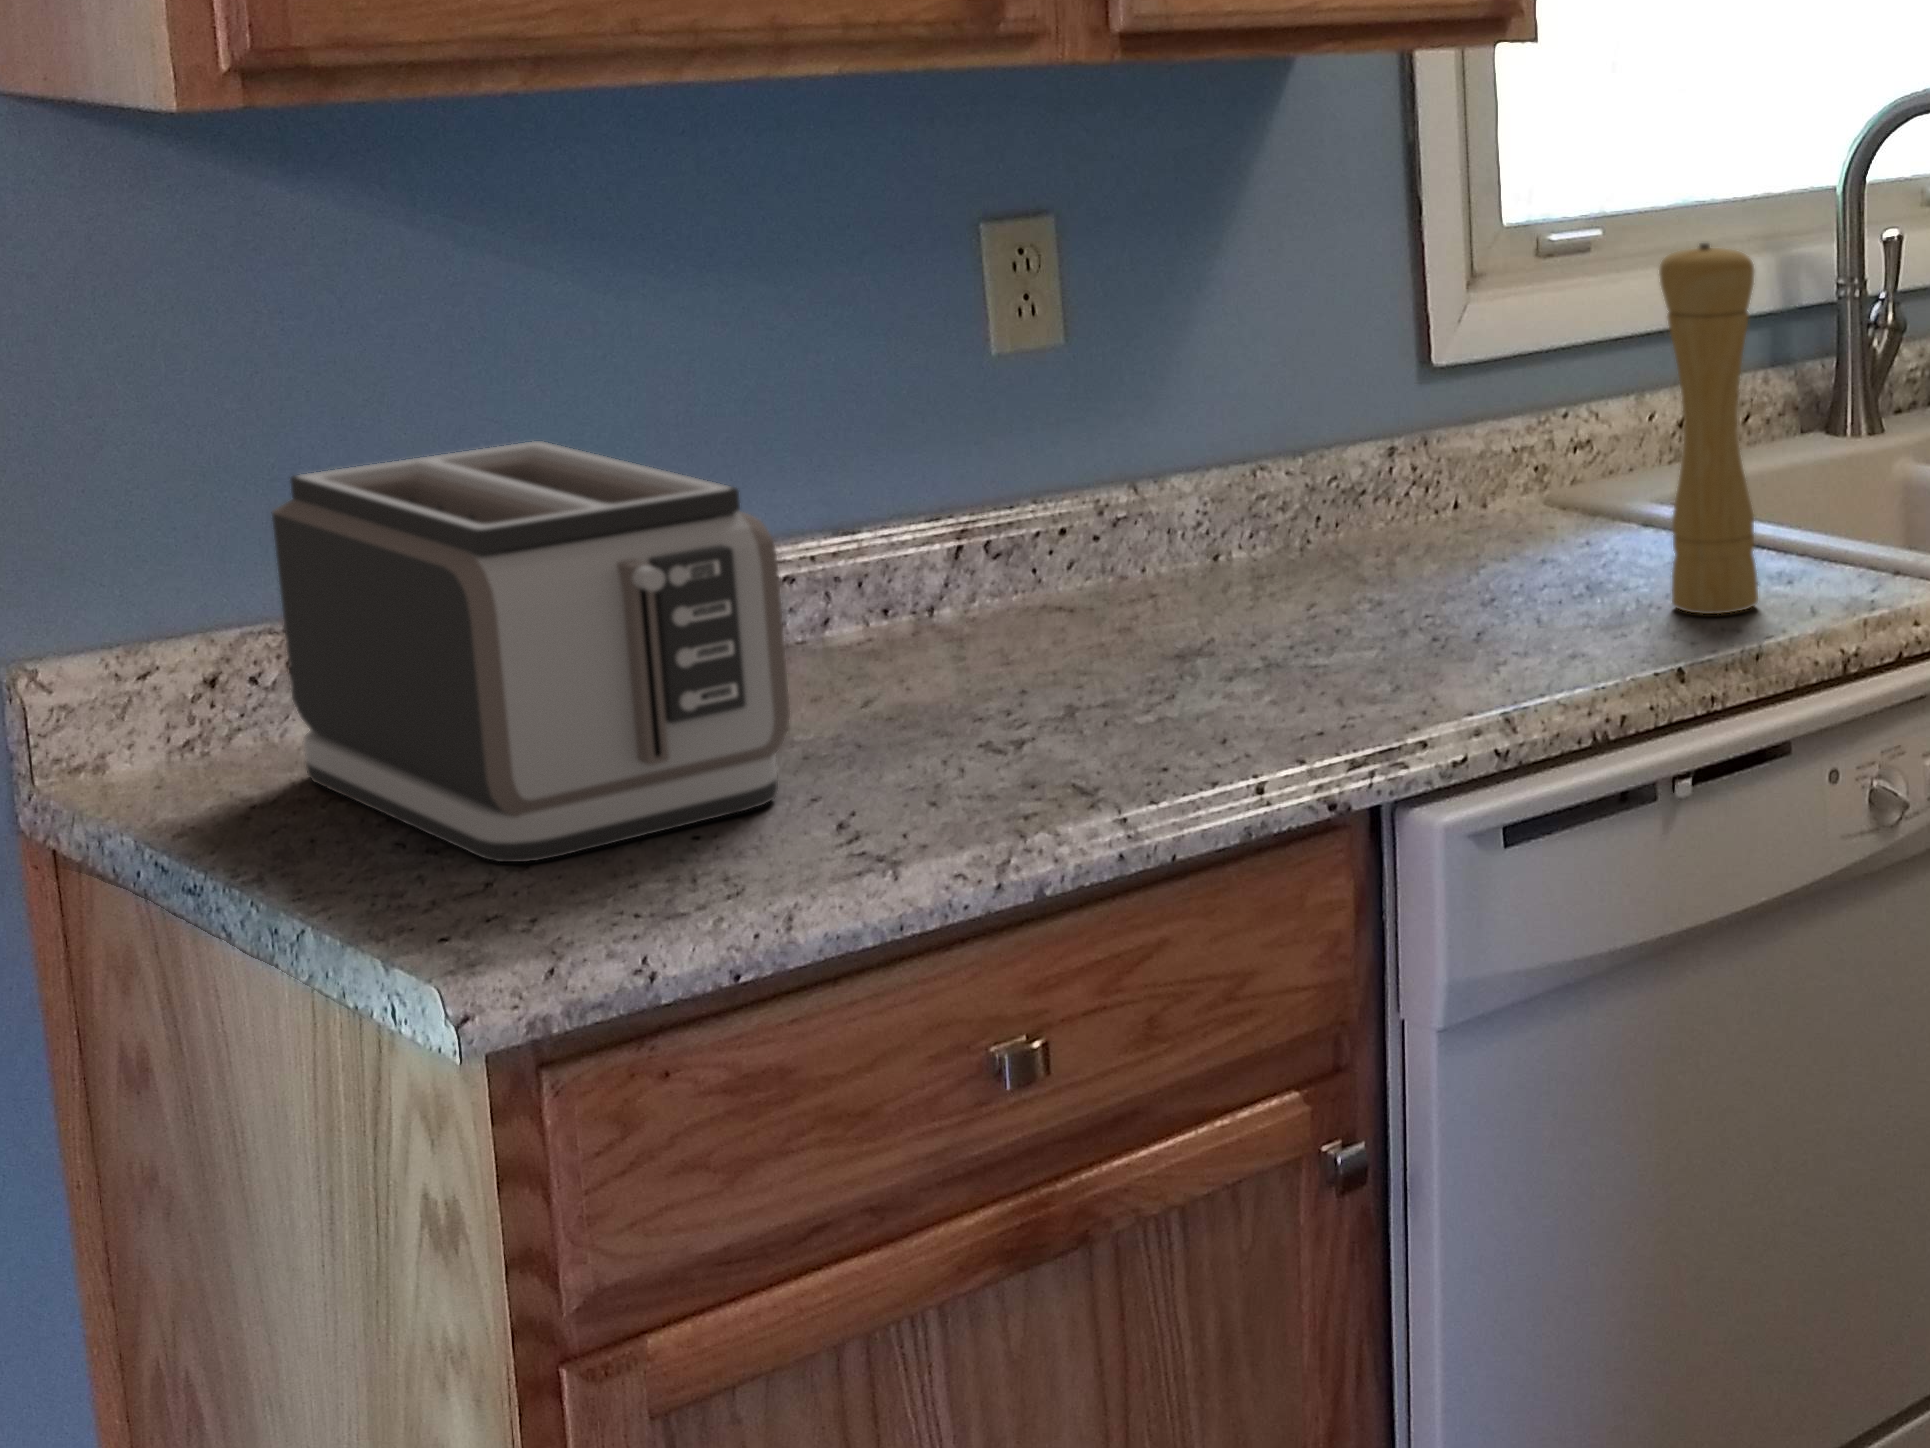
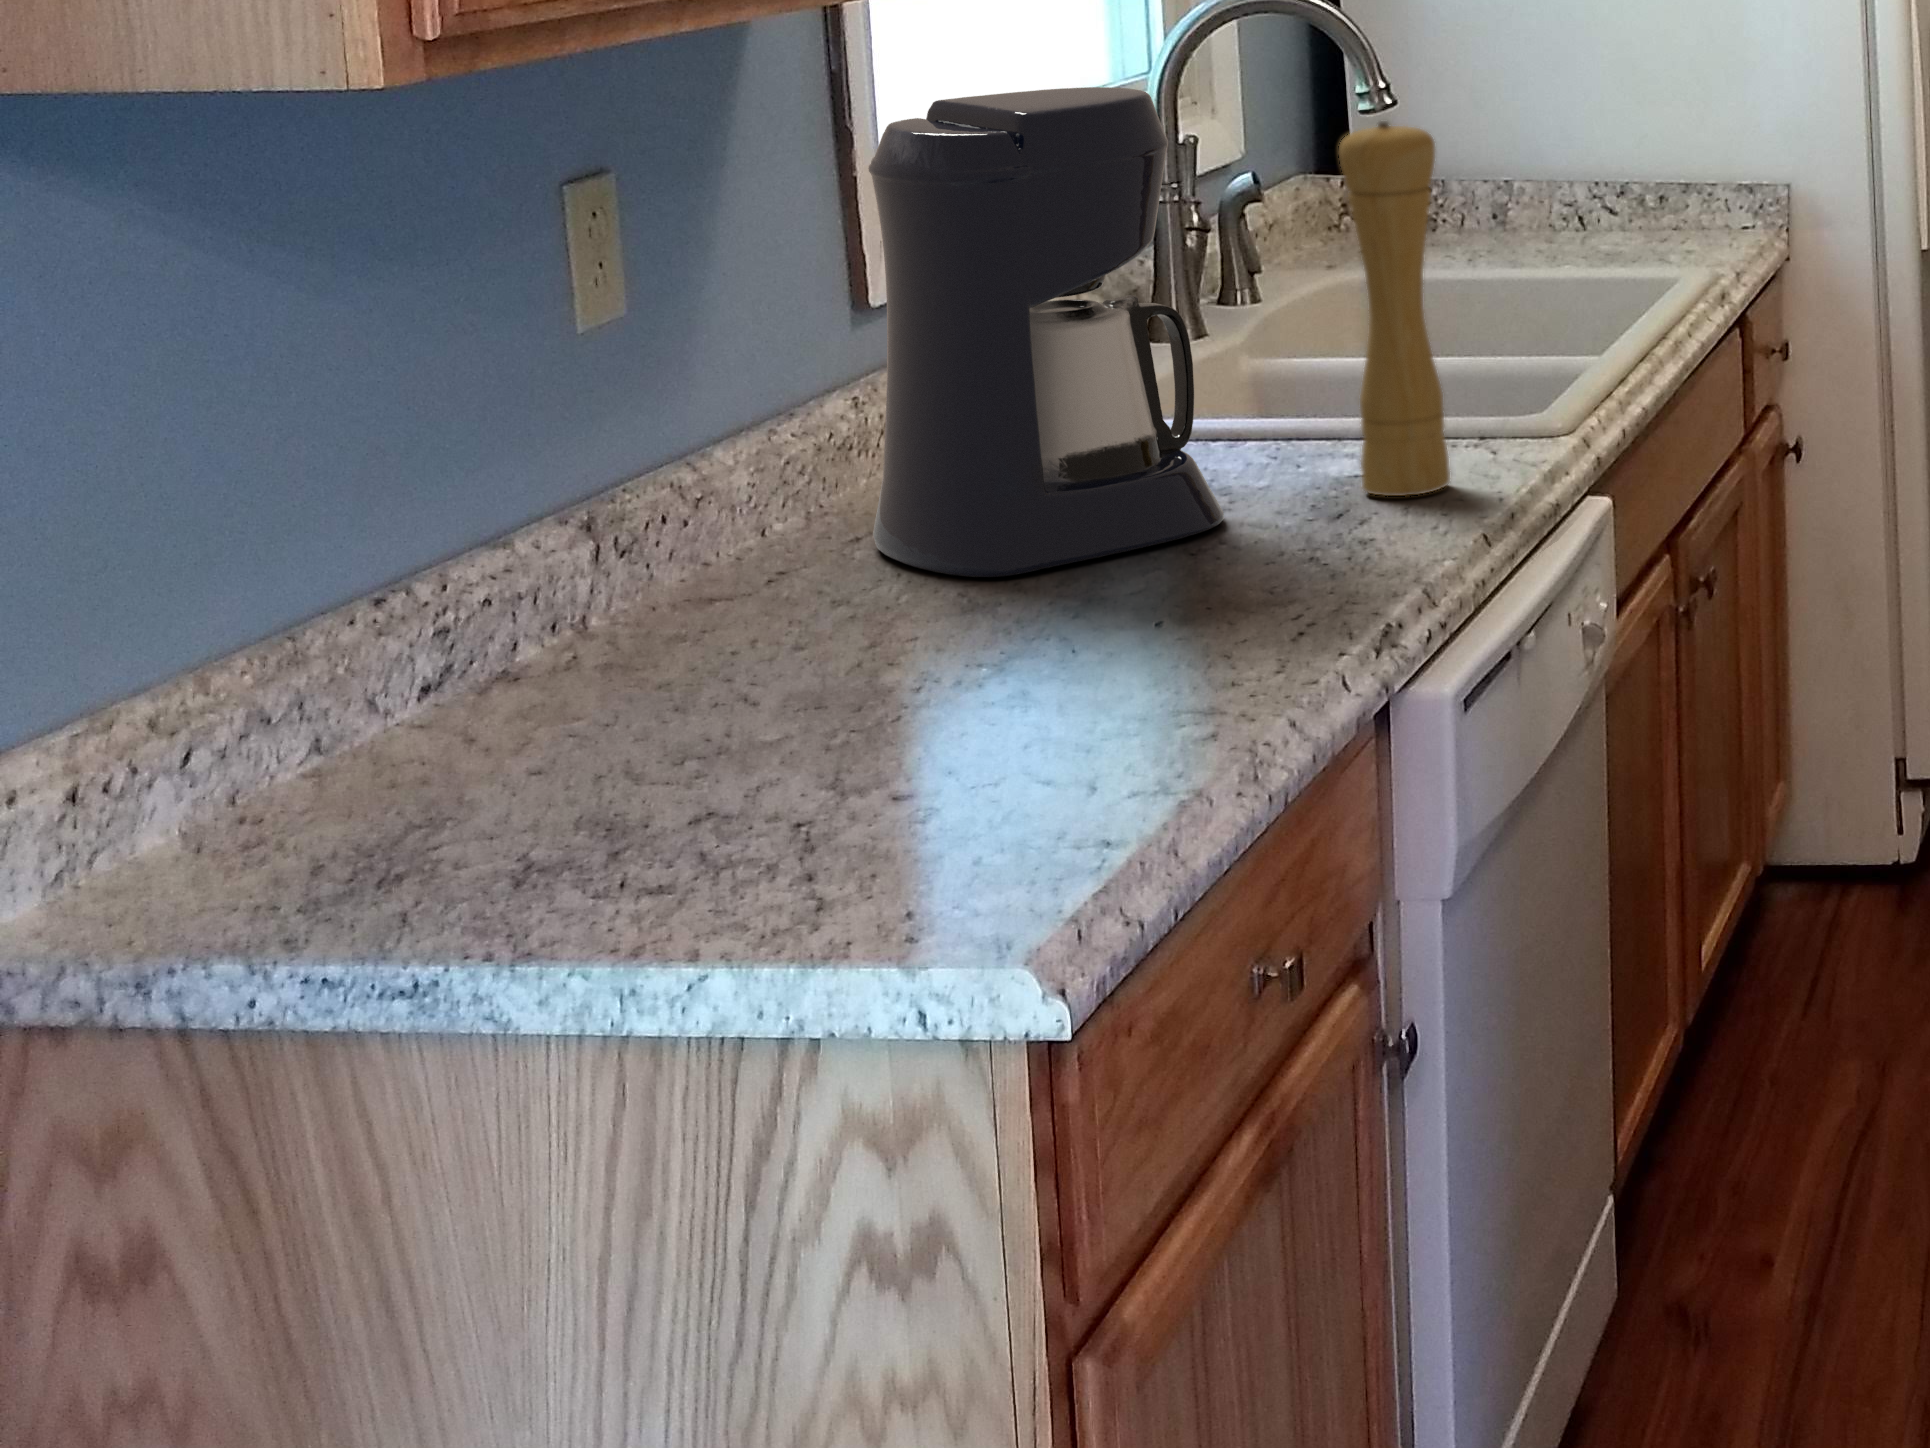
coffee maker: none [1228,185,1536,628] -> present [868,87,1224,577]
toaster: present [272,441,790,862] -> none [228,438,932,880]

